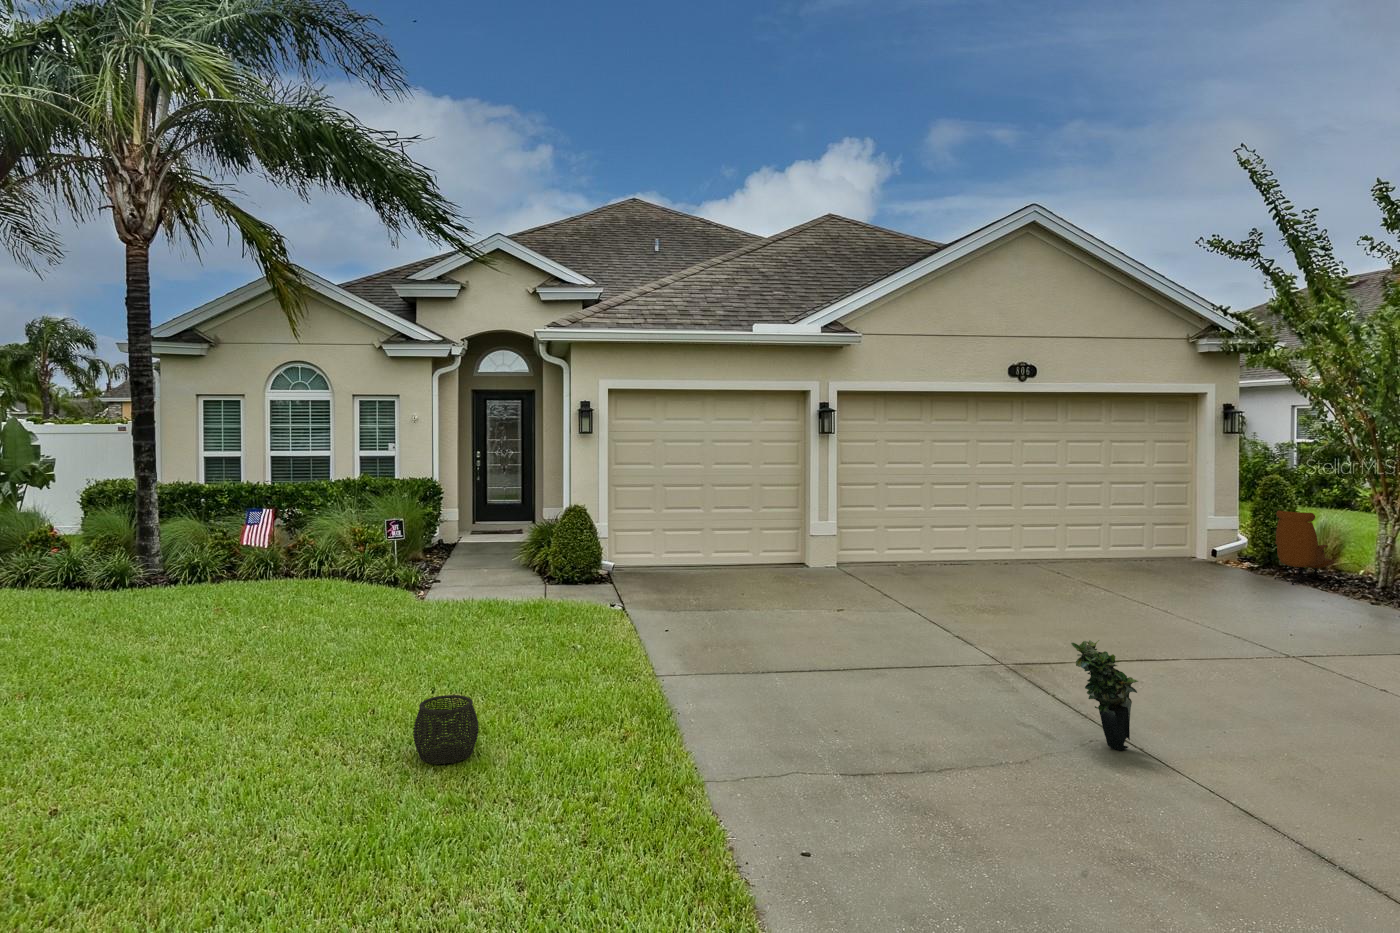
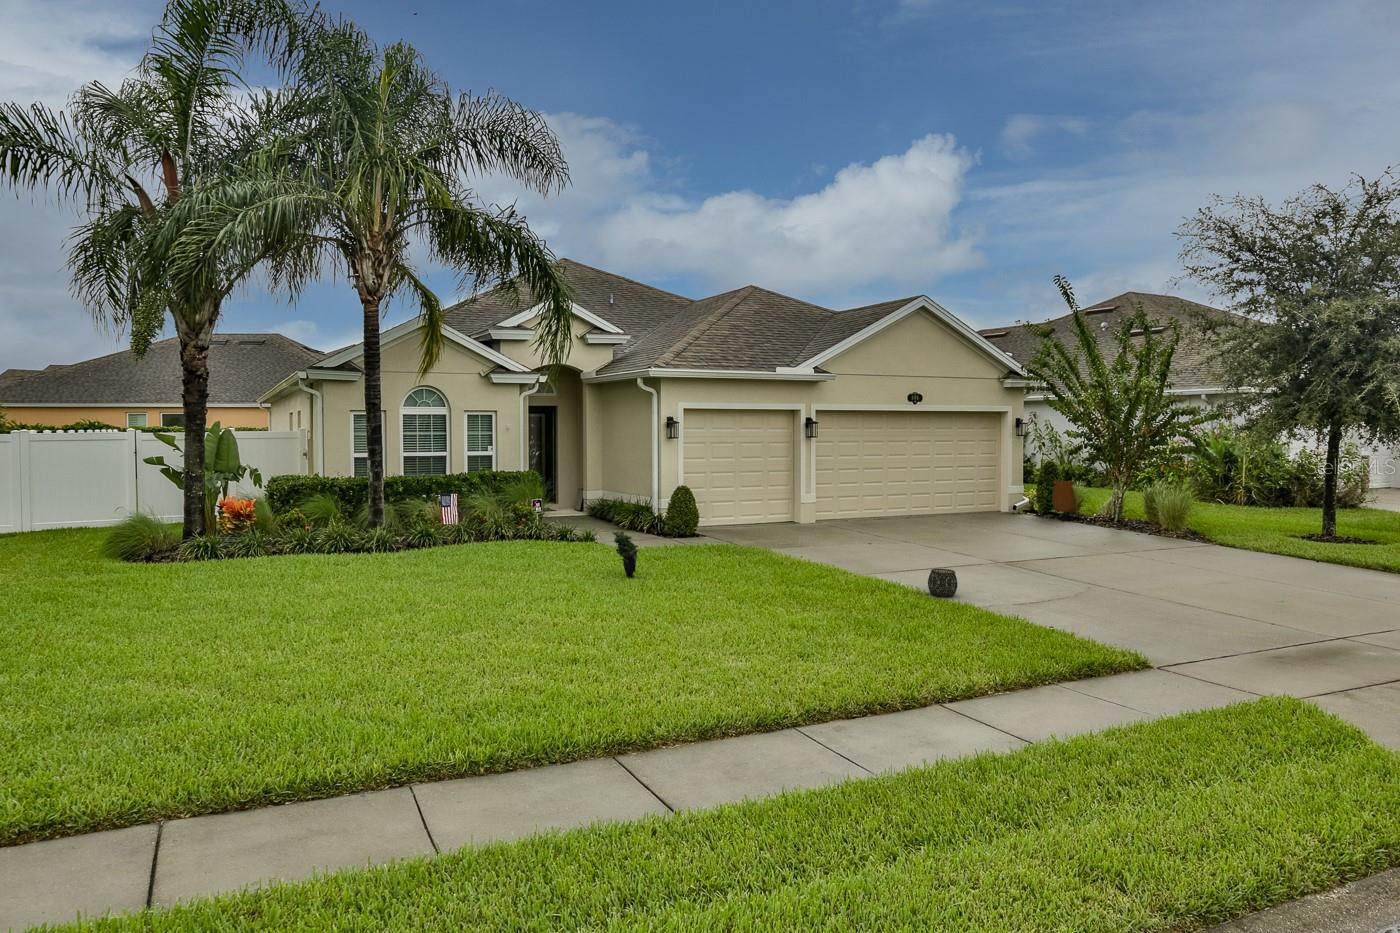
potted plant: present [1071,640,1138,751] -> present [612,531,639,577]
woven basket: present [413,695,479,764] -> present [928,569,958,597]

